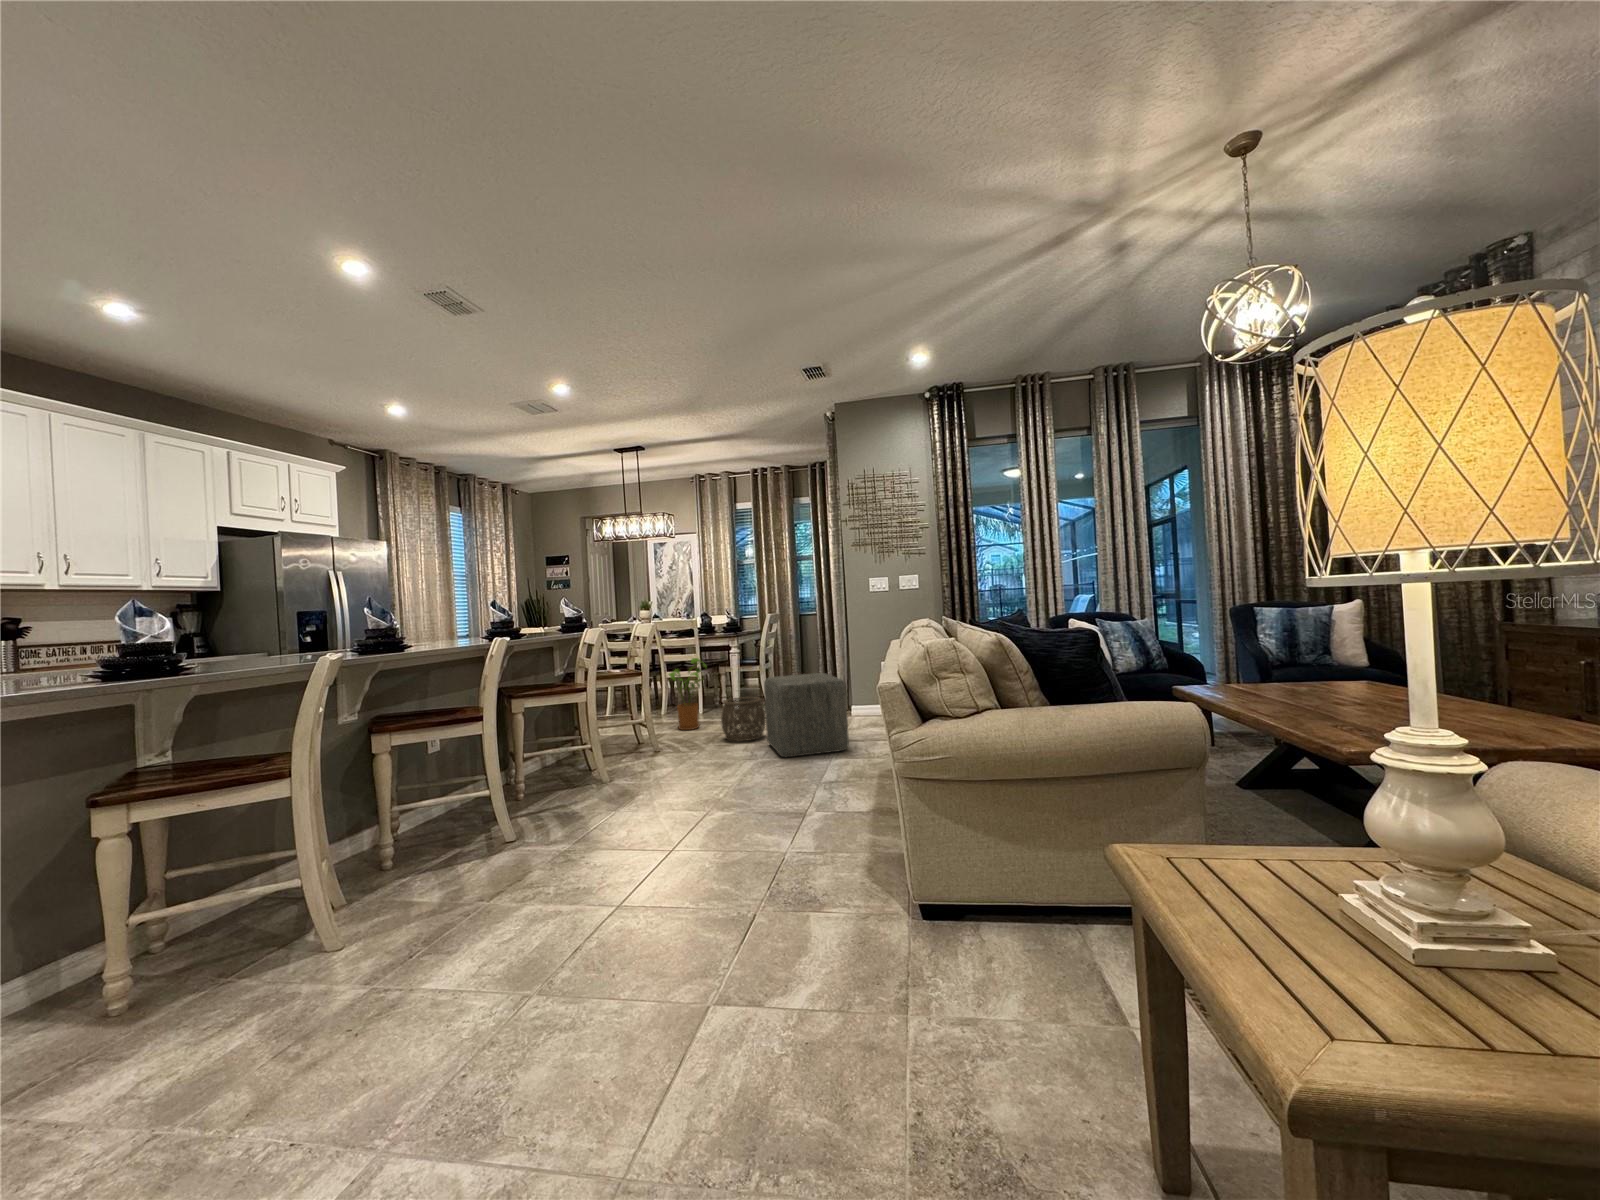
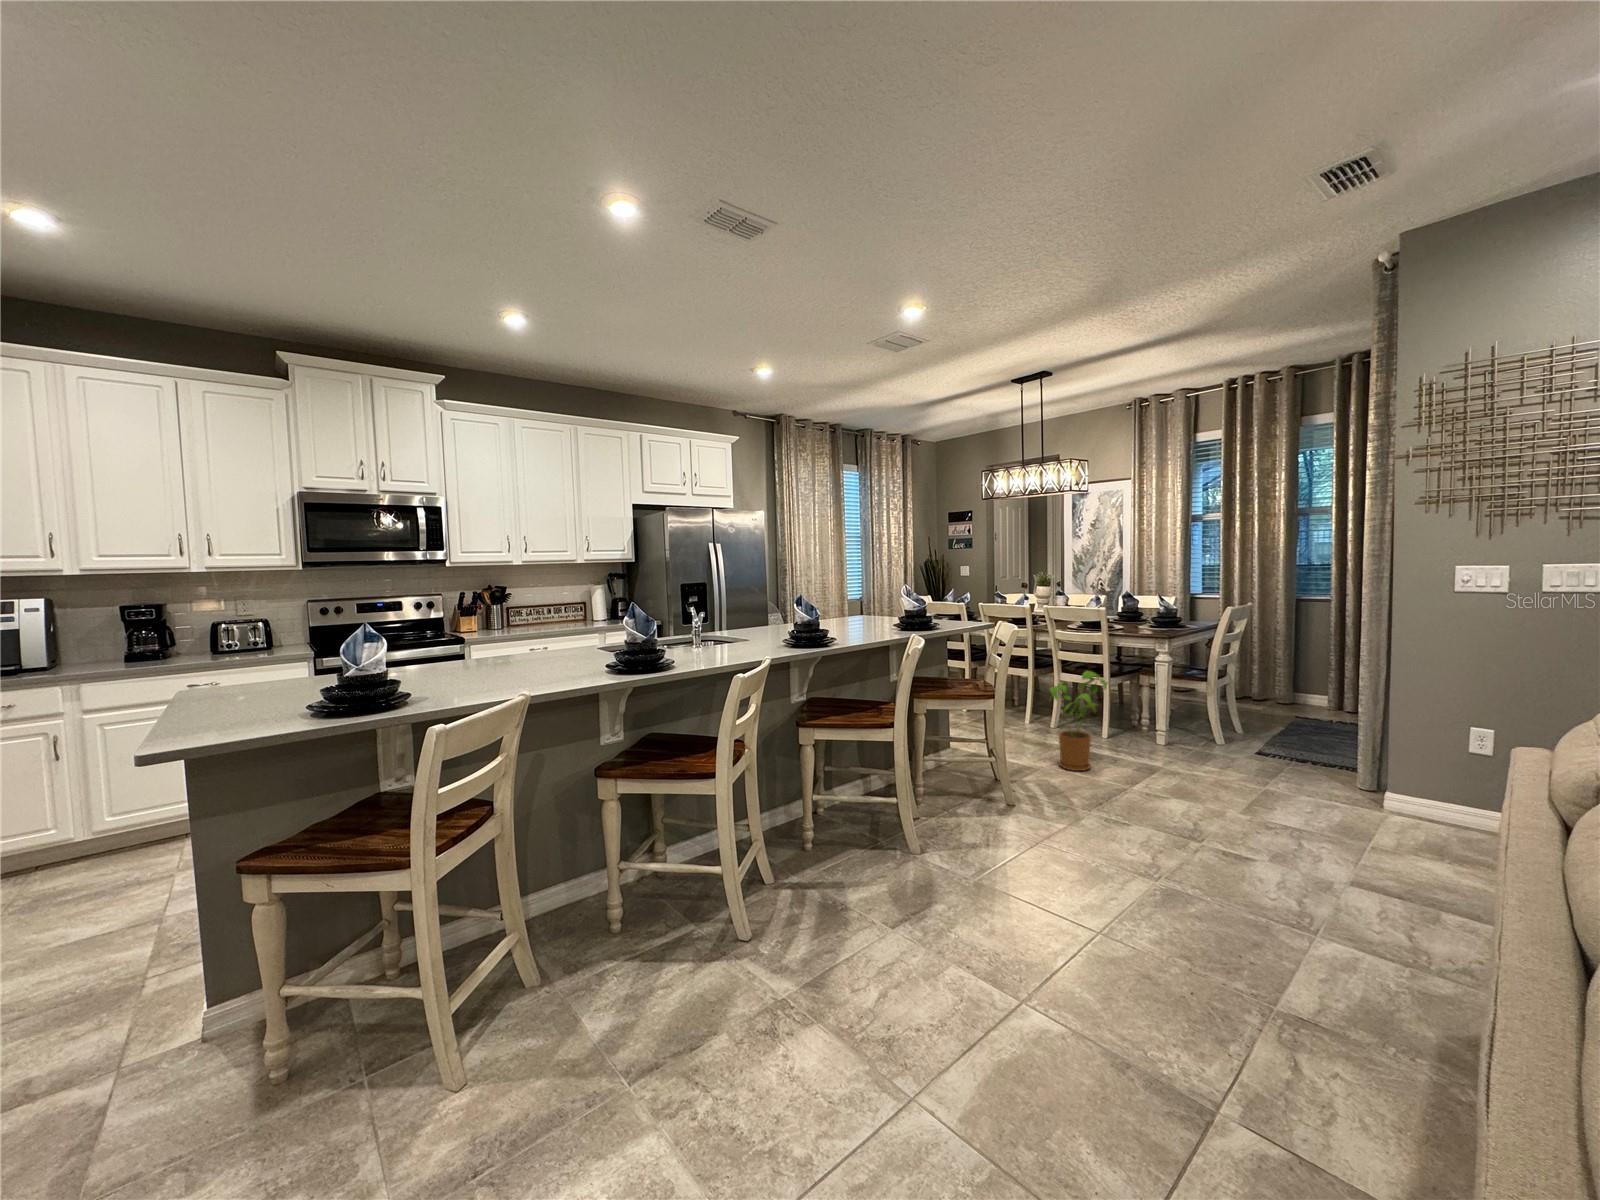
ottoman: present [764,673,849,757] -> none [1186,737,1362,914]
woven basket: present [721,697,766,742] -> none [1113,747,1192,825]

